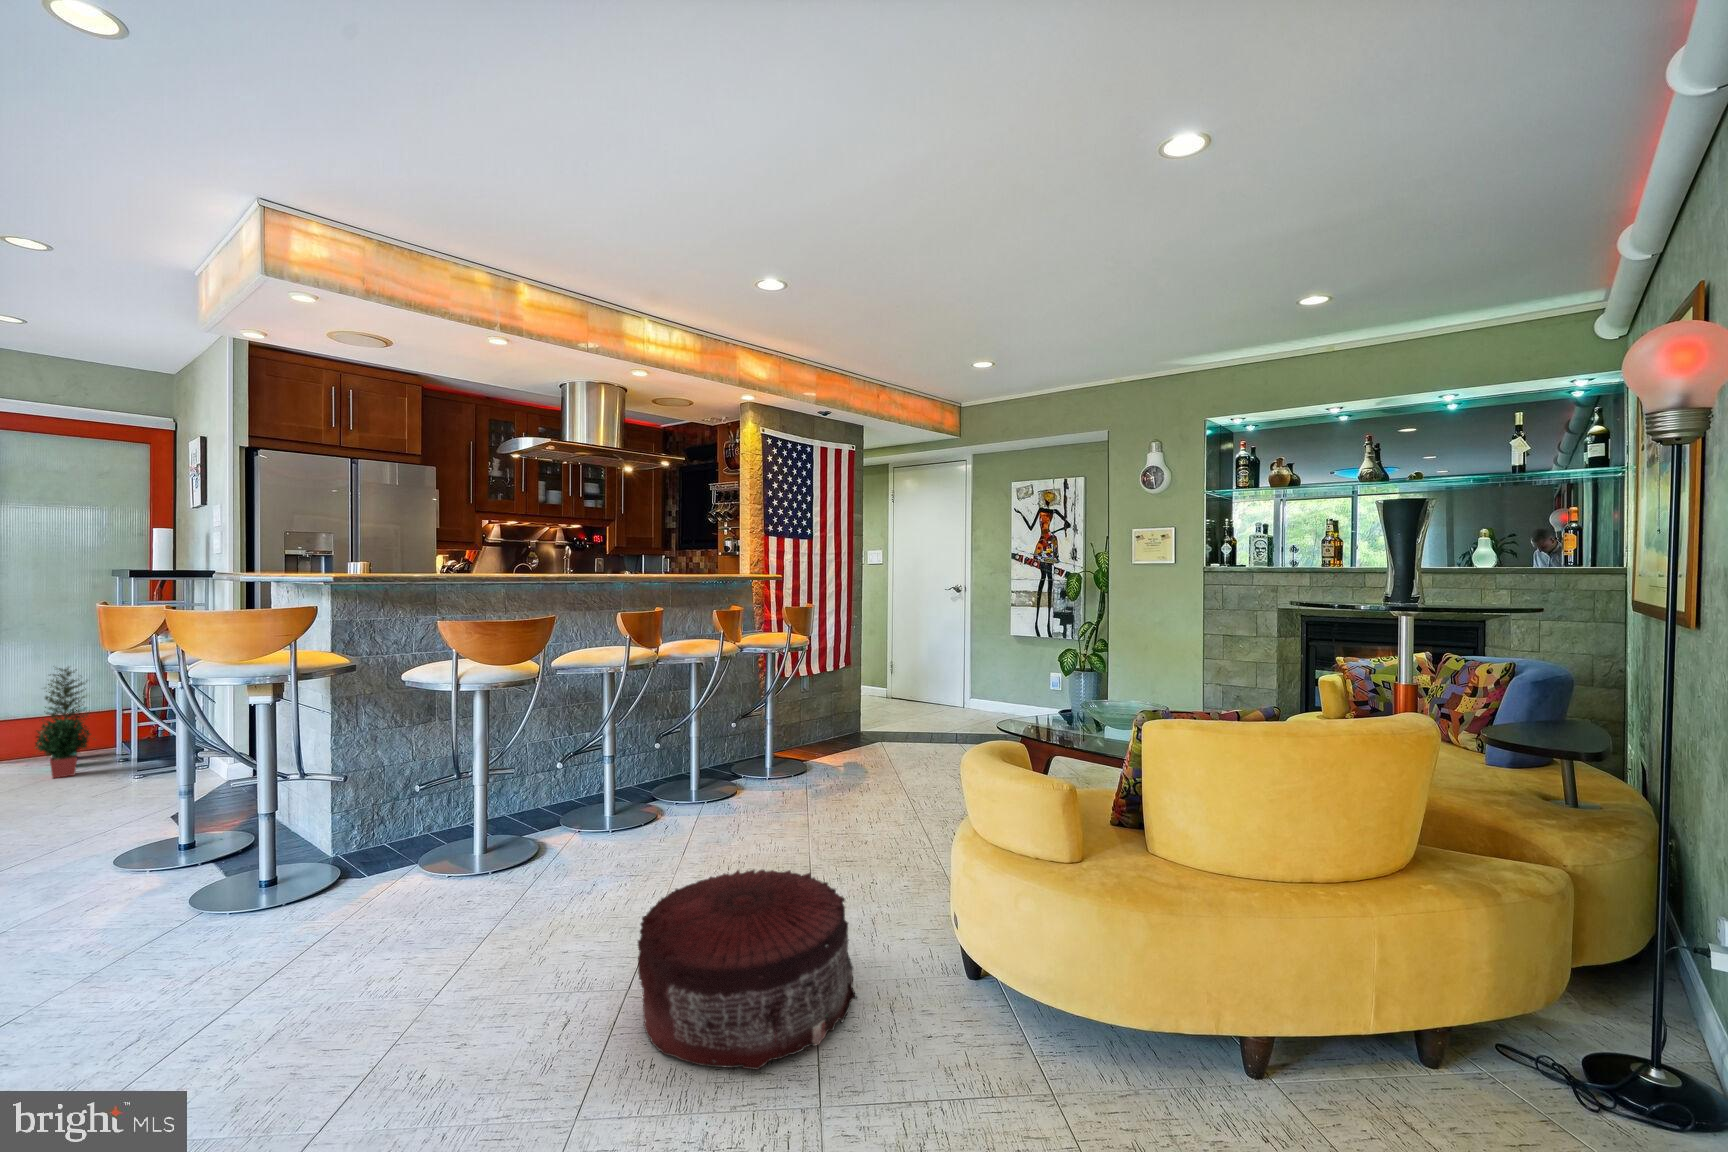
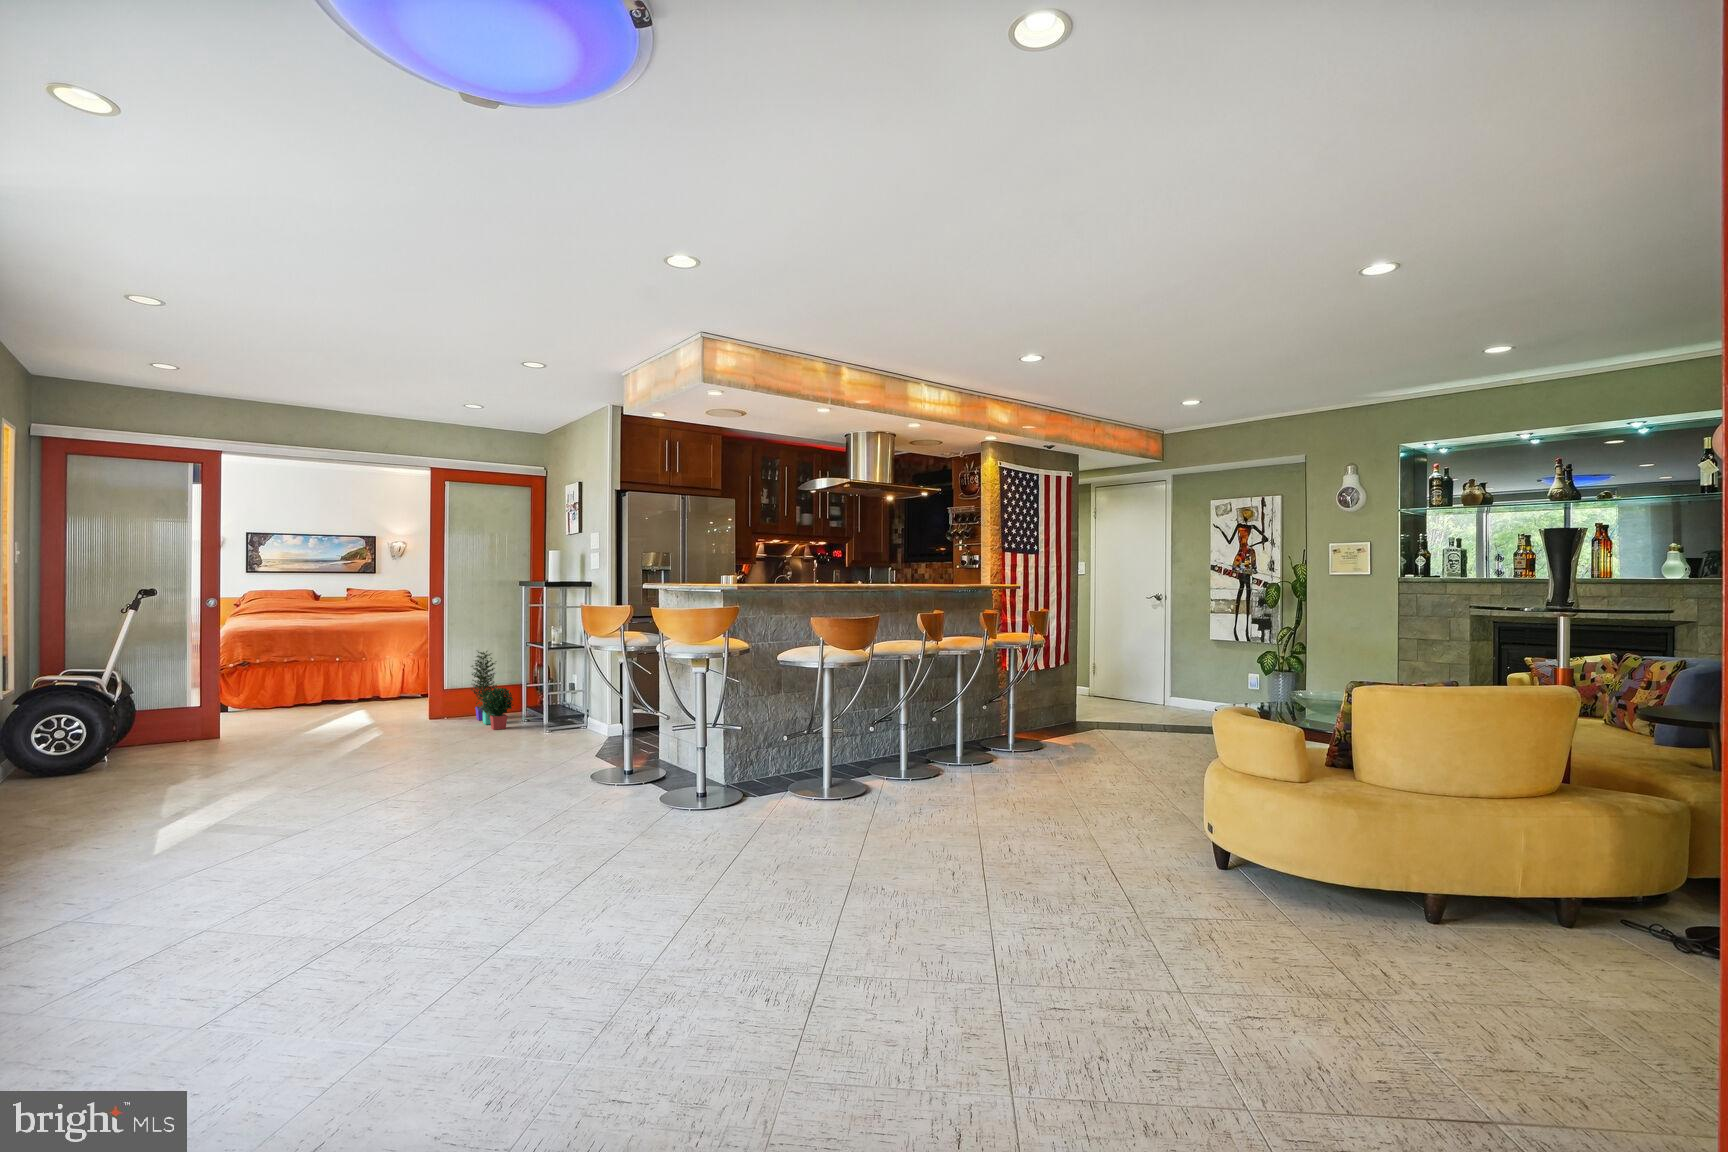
pouf: present [638,870,857,1070] -> none [1018,777,1160,876]

